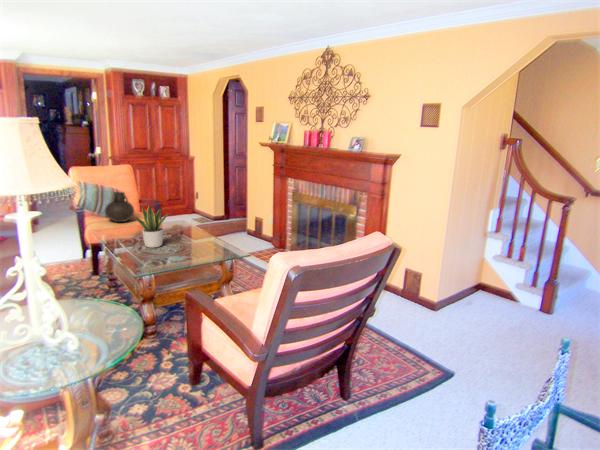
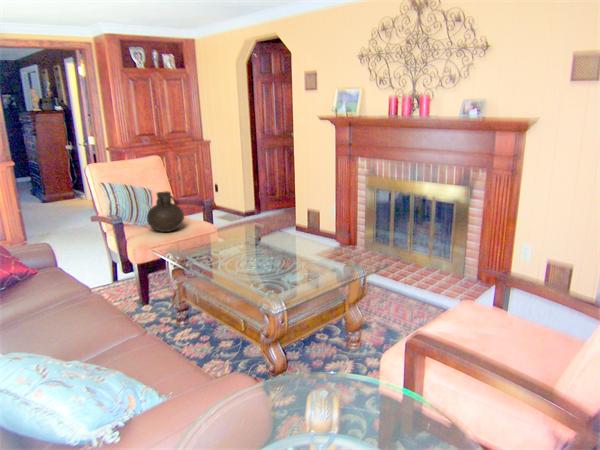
potted plant: present [136,204,168,248] -> none [217,204,261,265]

